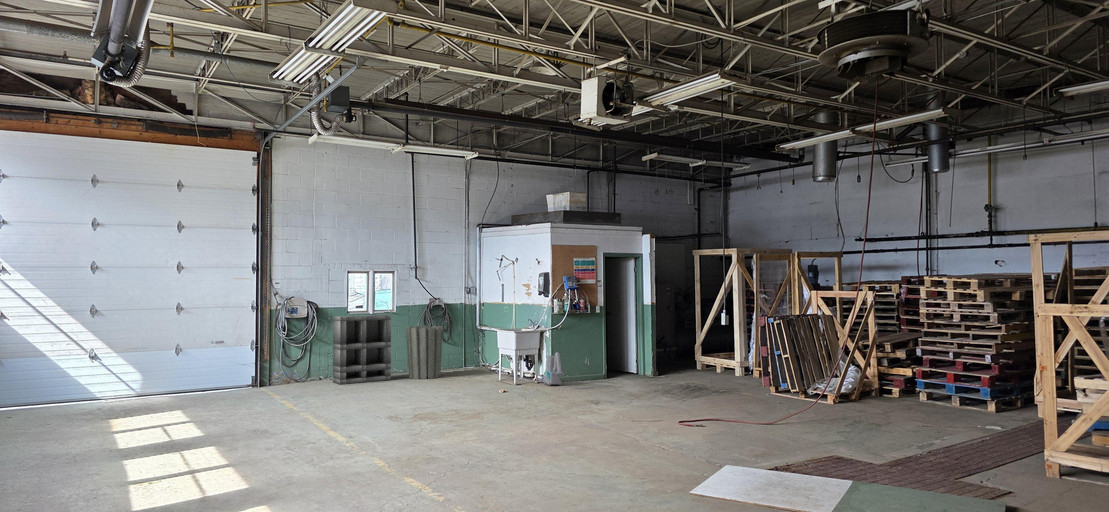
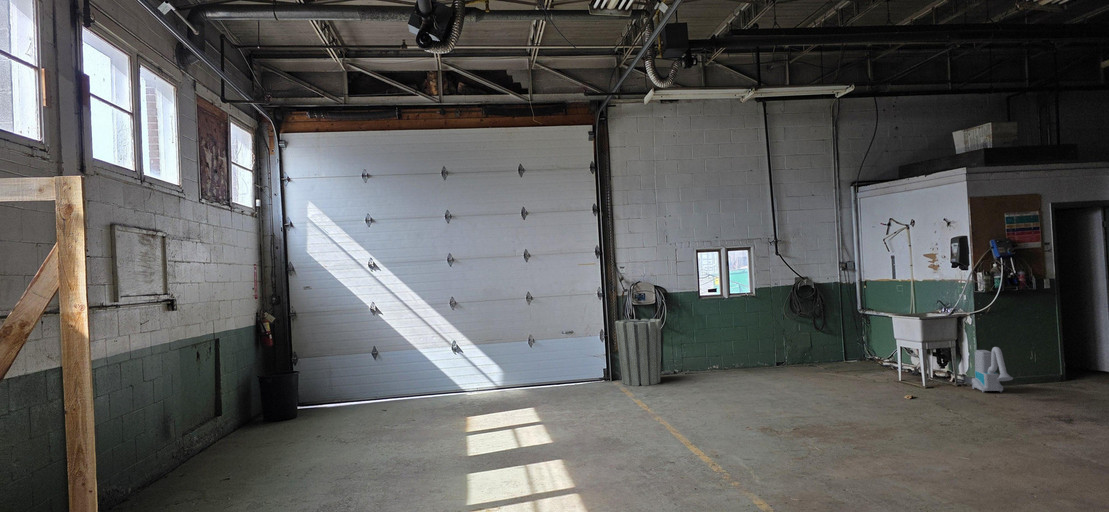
shelving unit: present [333,315,391,385] -> none [683,298,754,379]
trash can: present [406,326,443,379] -> present [615,319,661,386]

